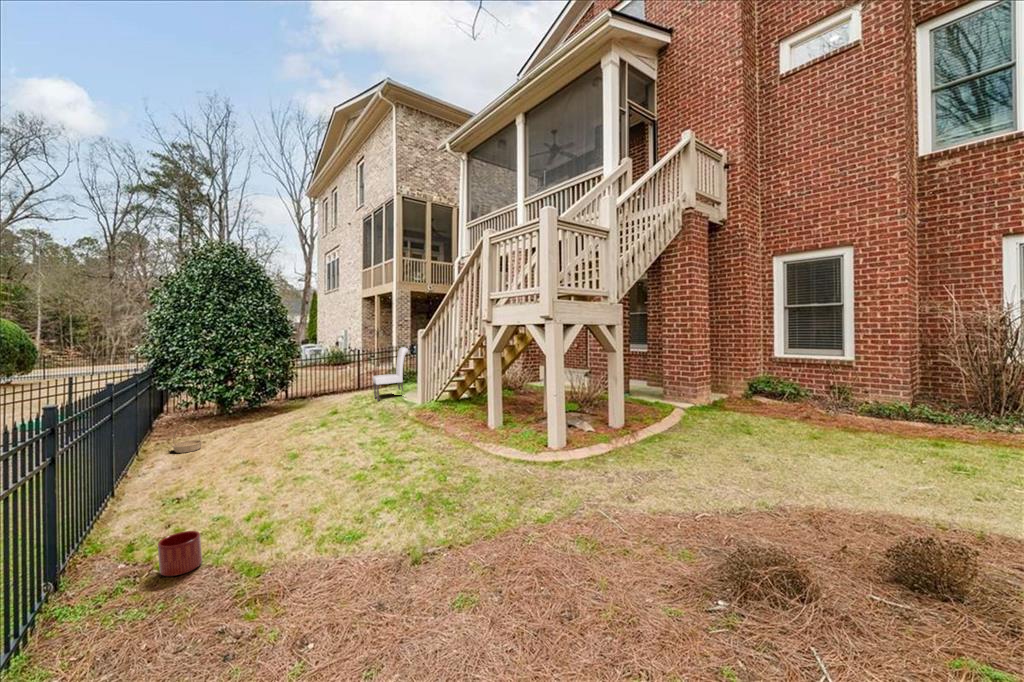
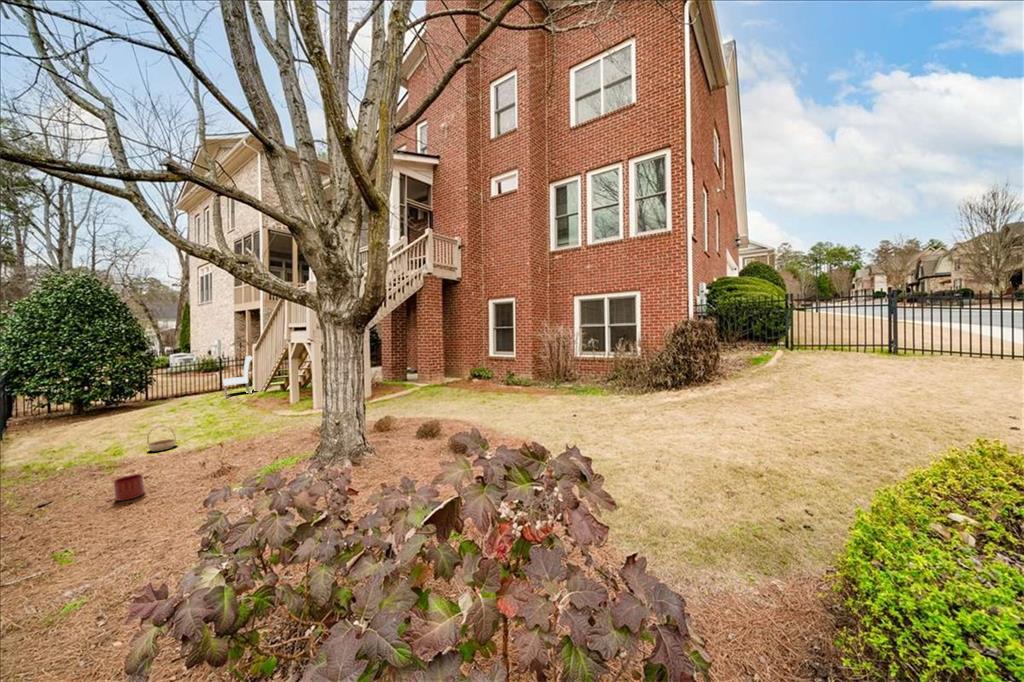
basket: present [172,425,202,453] -> present [147,425,176,451]
planter: present [158,531,202,576] -> present [113,474,144,501]

